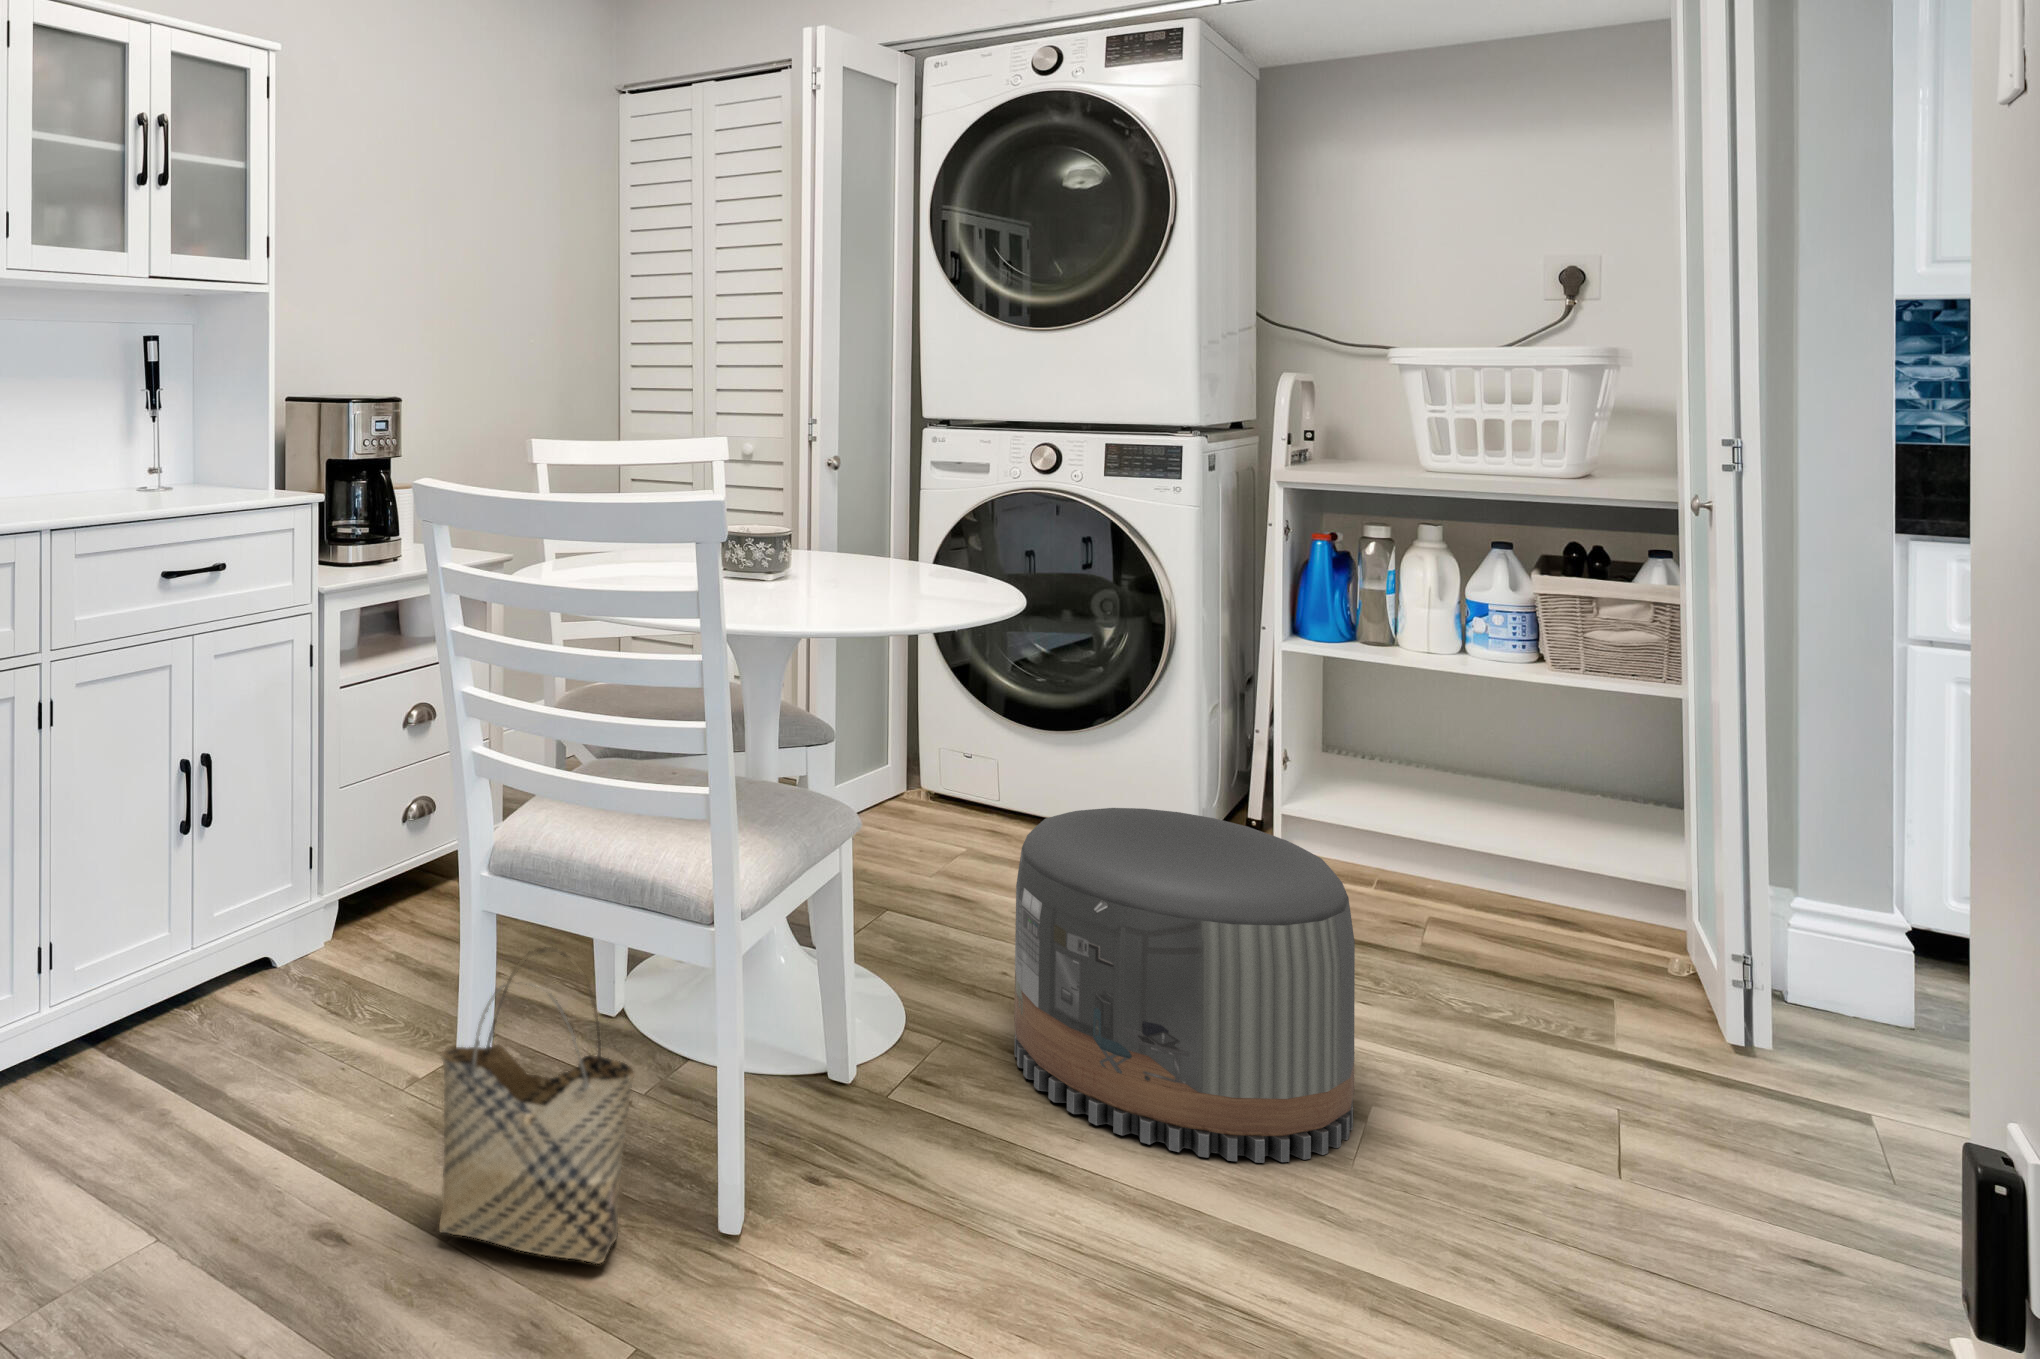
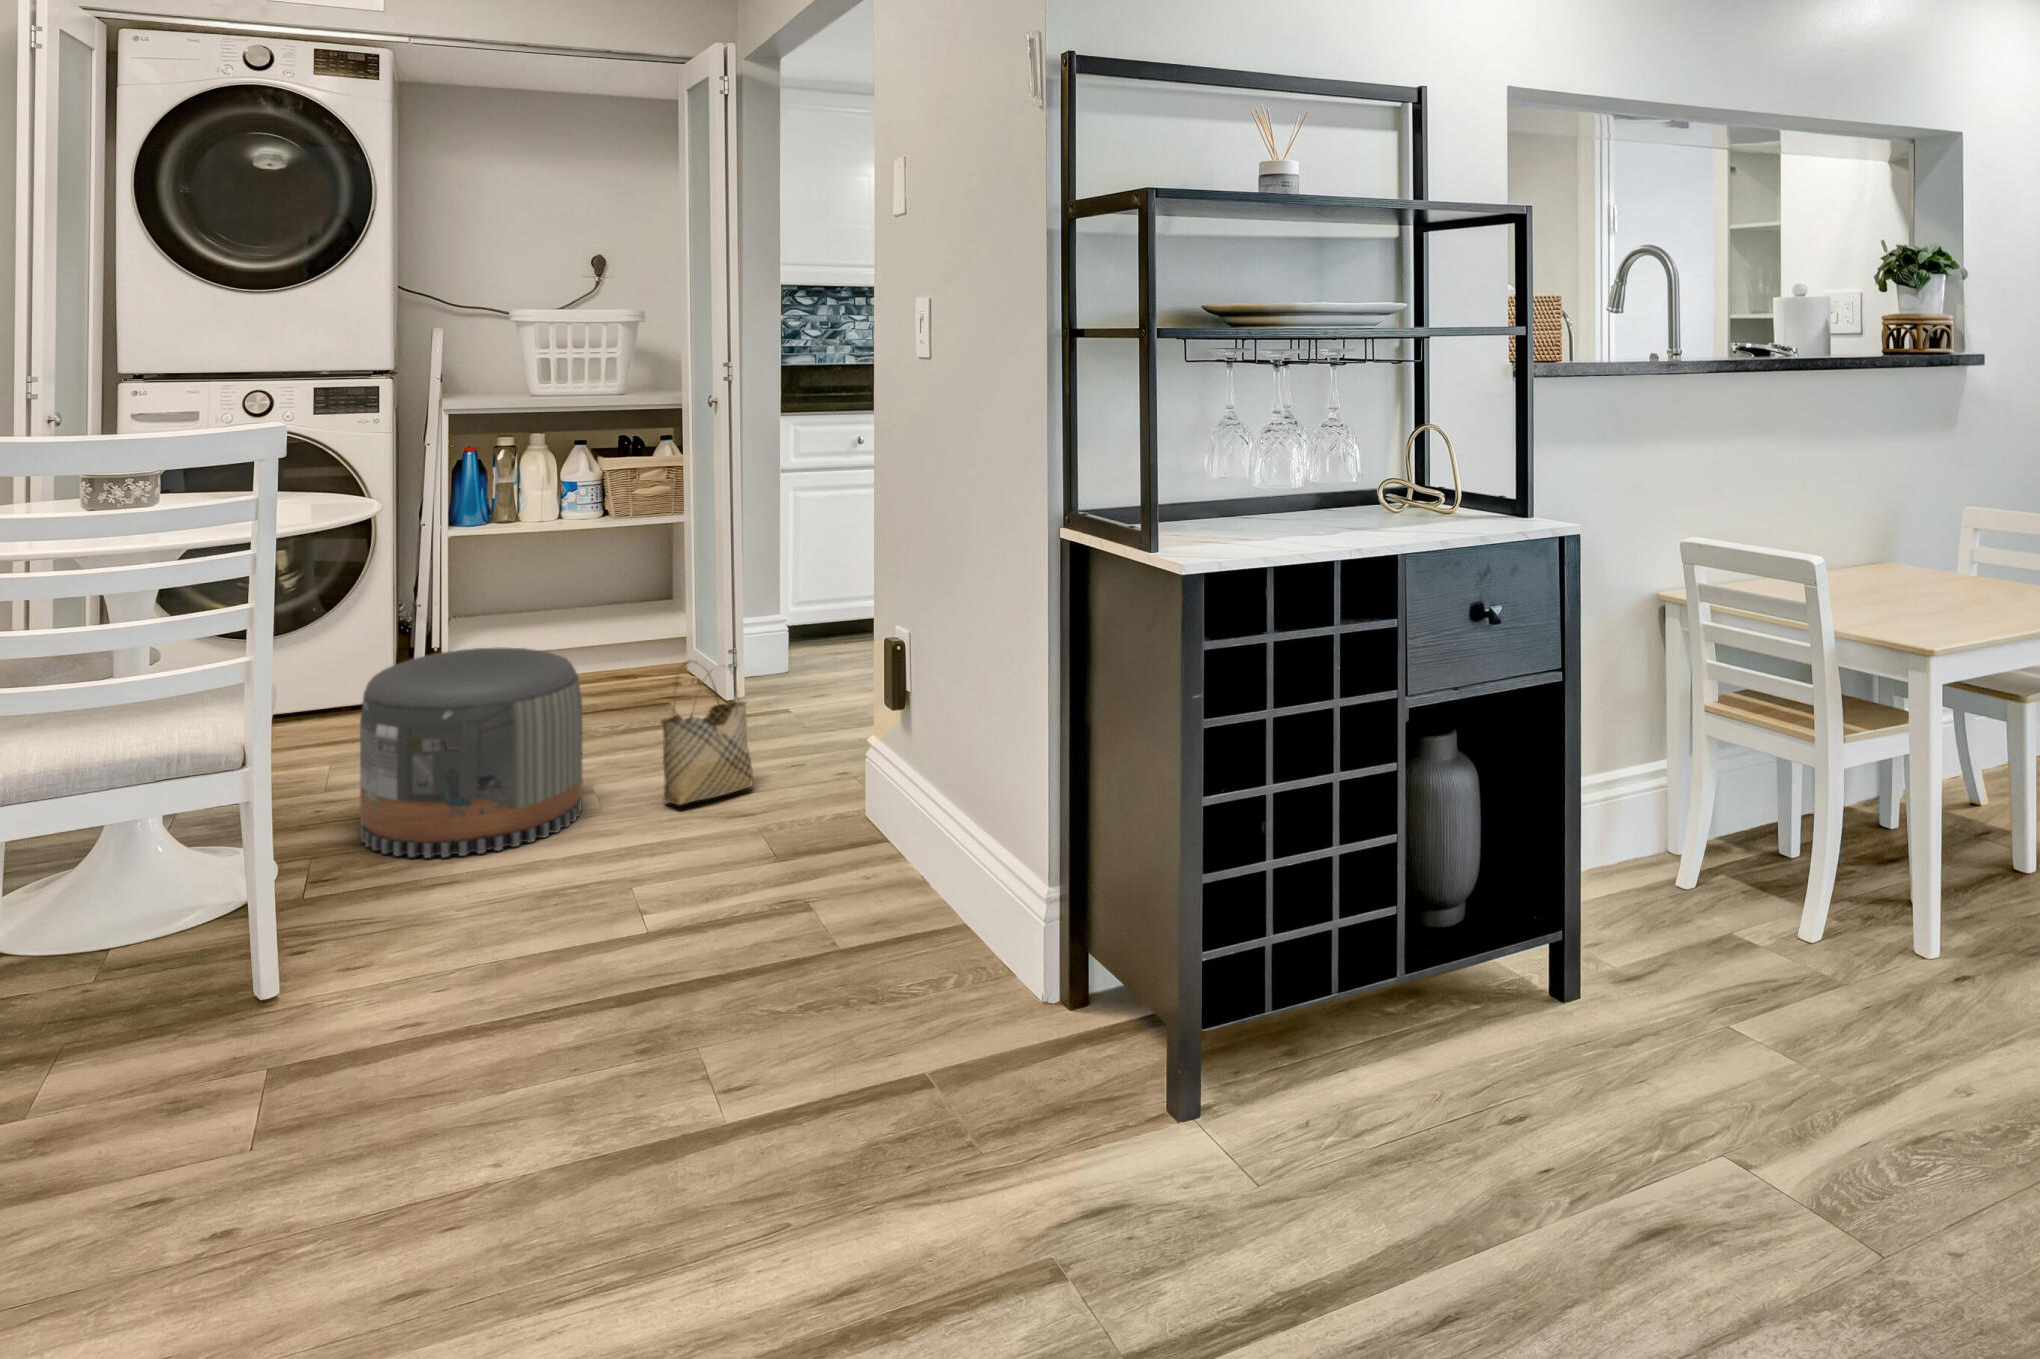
woven basket: present [439,947,634,1264] -> present [662,660,753,805]

